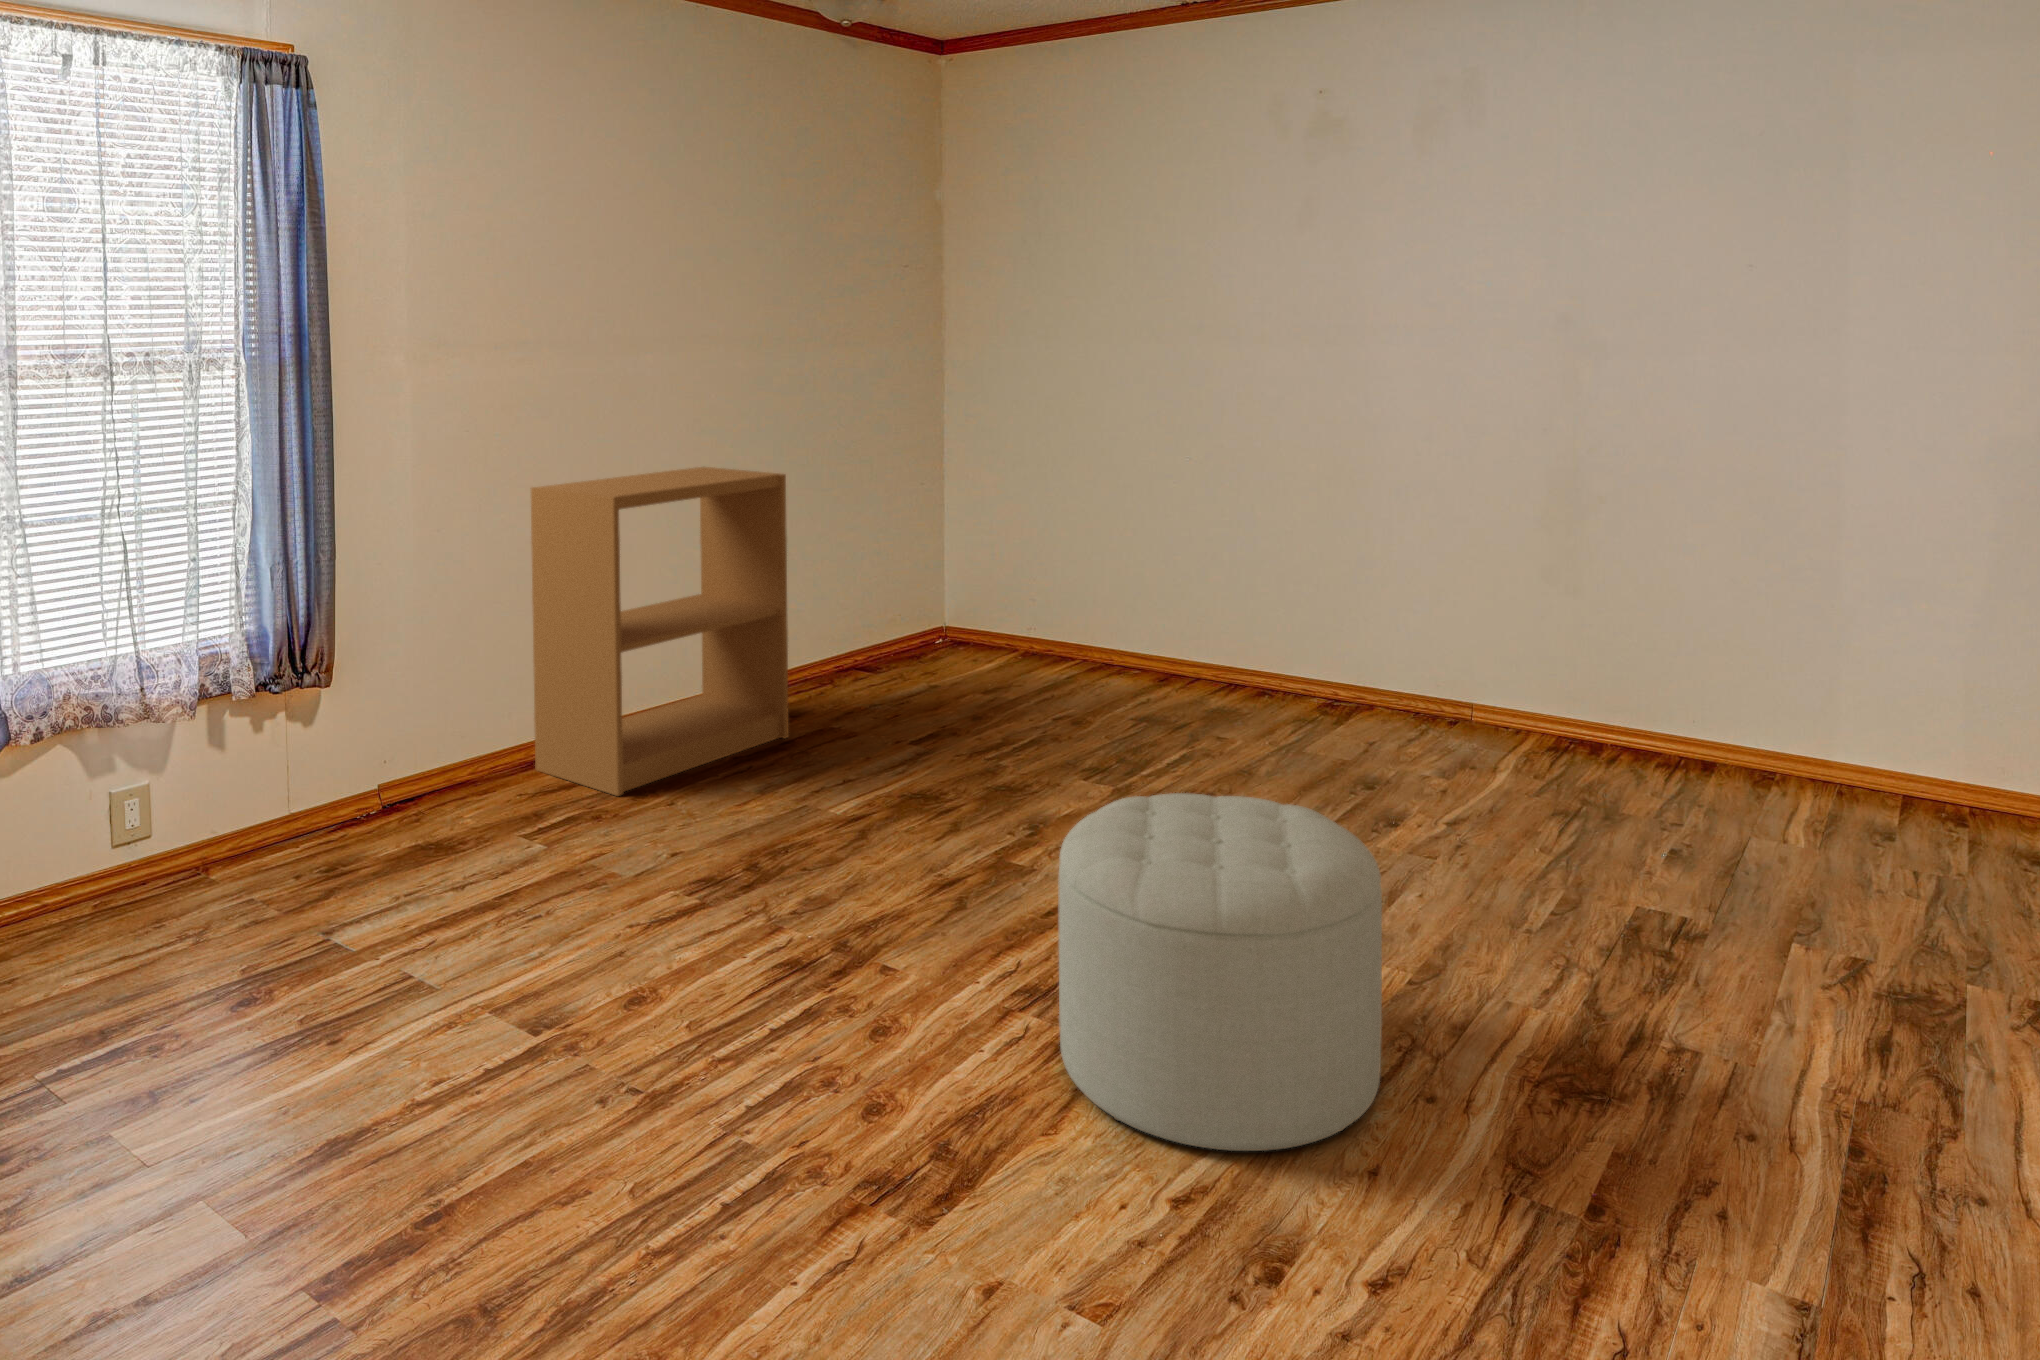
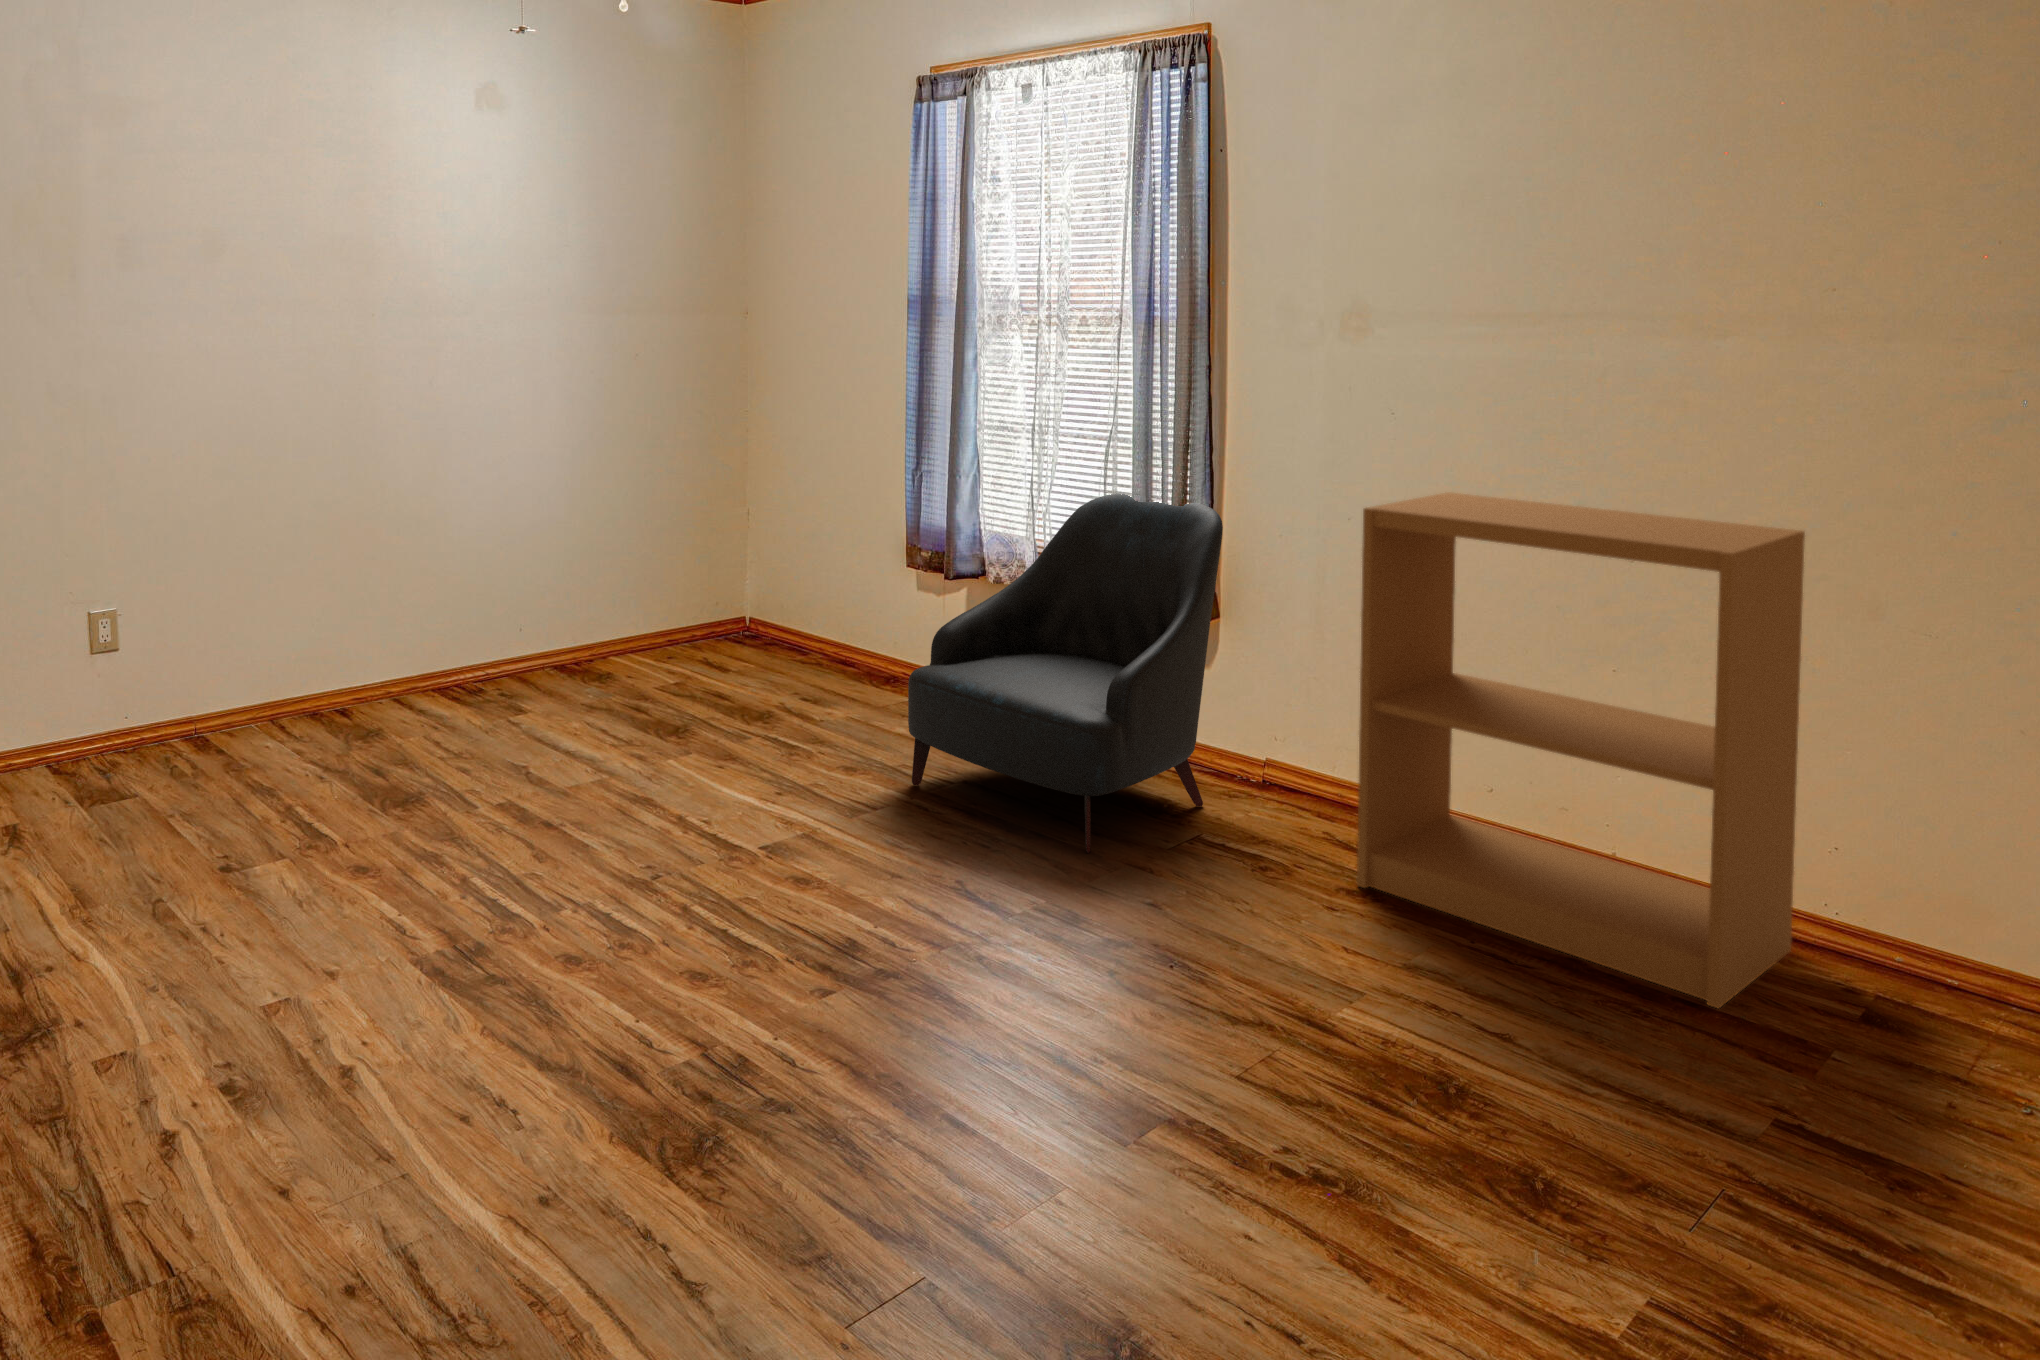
armchair: none [201,552,549,968] -> present [908,494,1223,853]
ottoman: present [1058,793,1382,1151] -> none [335,833,703,1264]

